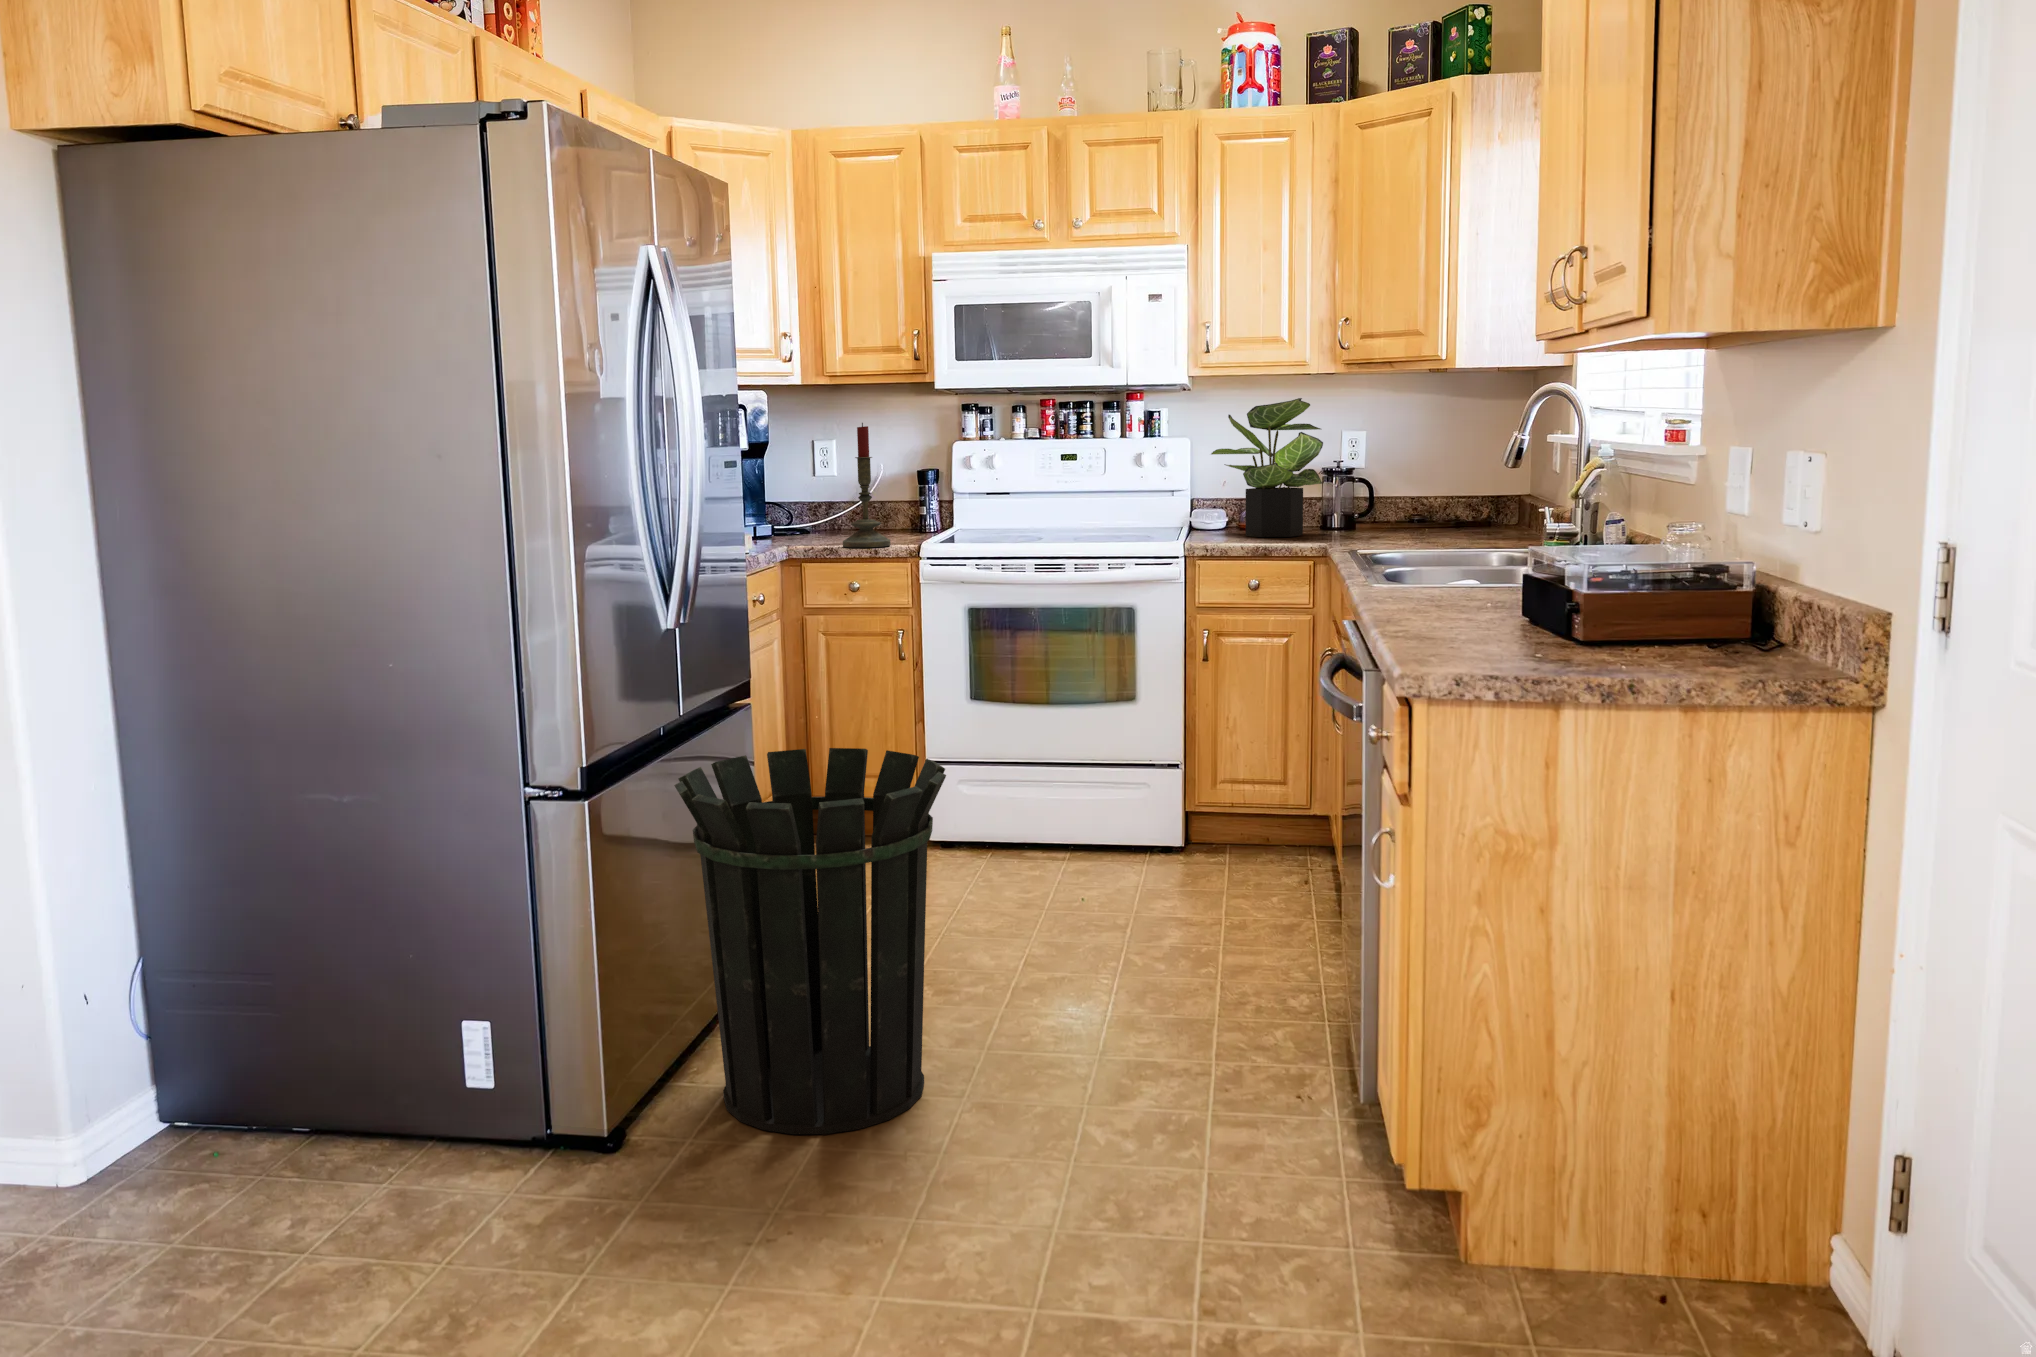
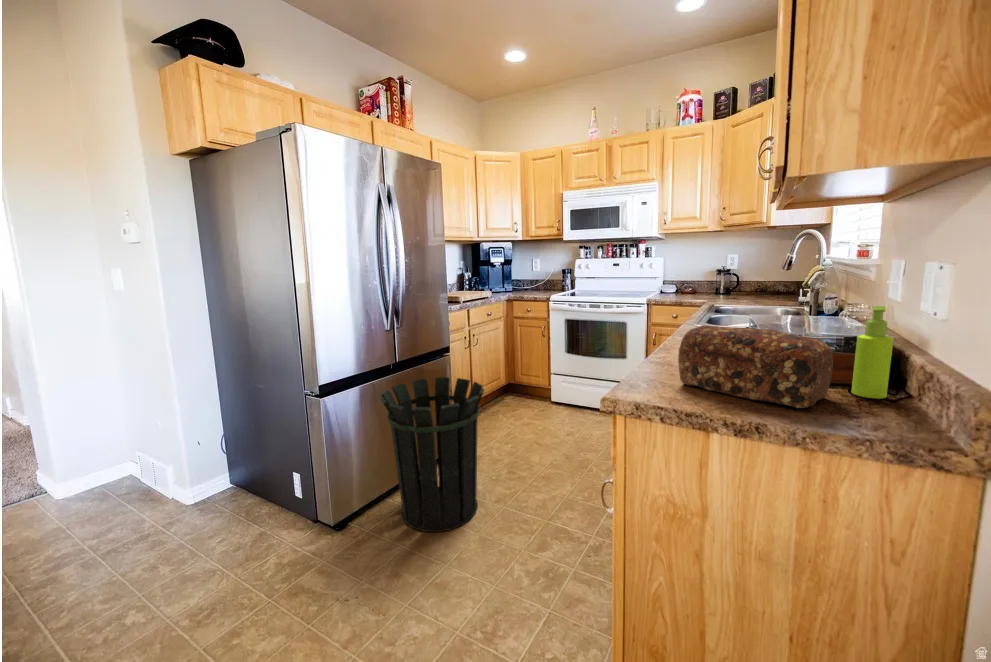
potted plant: present [1211,398,1323,537] -> none [668,241,717,296]
candle: present [843,423,891,548] -> none [526,254,543,297]
soap dispenser: none [1710,513,1759,651] -> present [852,306,893,399]
bread loaf: none [1477,553,1693,662] -> present [678,325,833,408]

